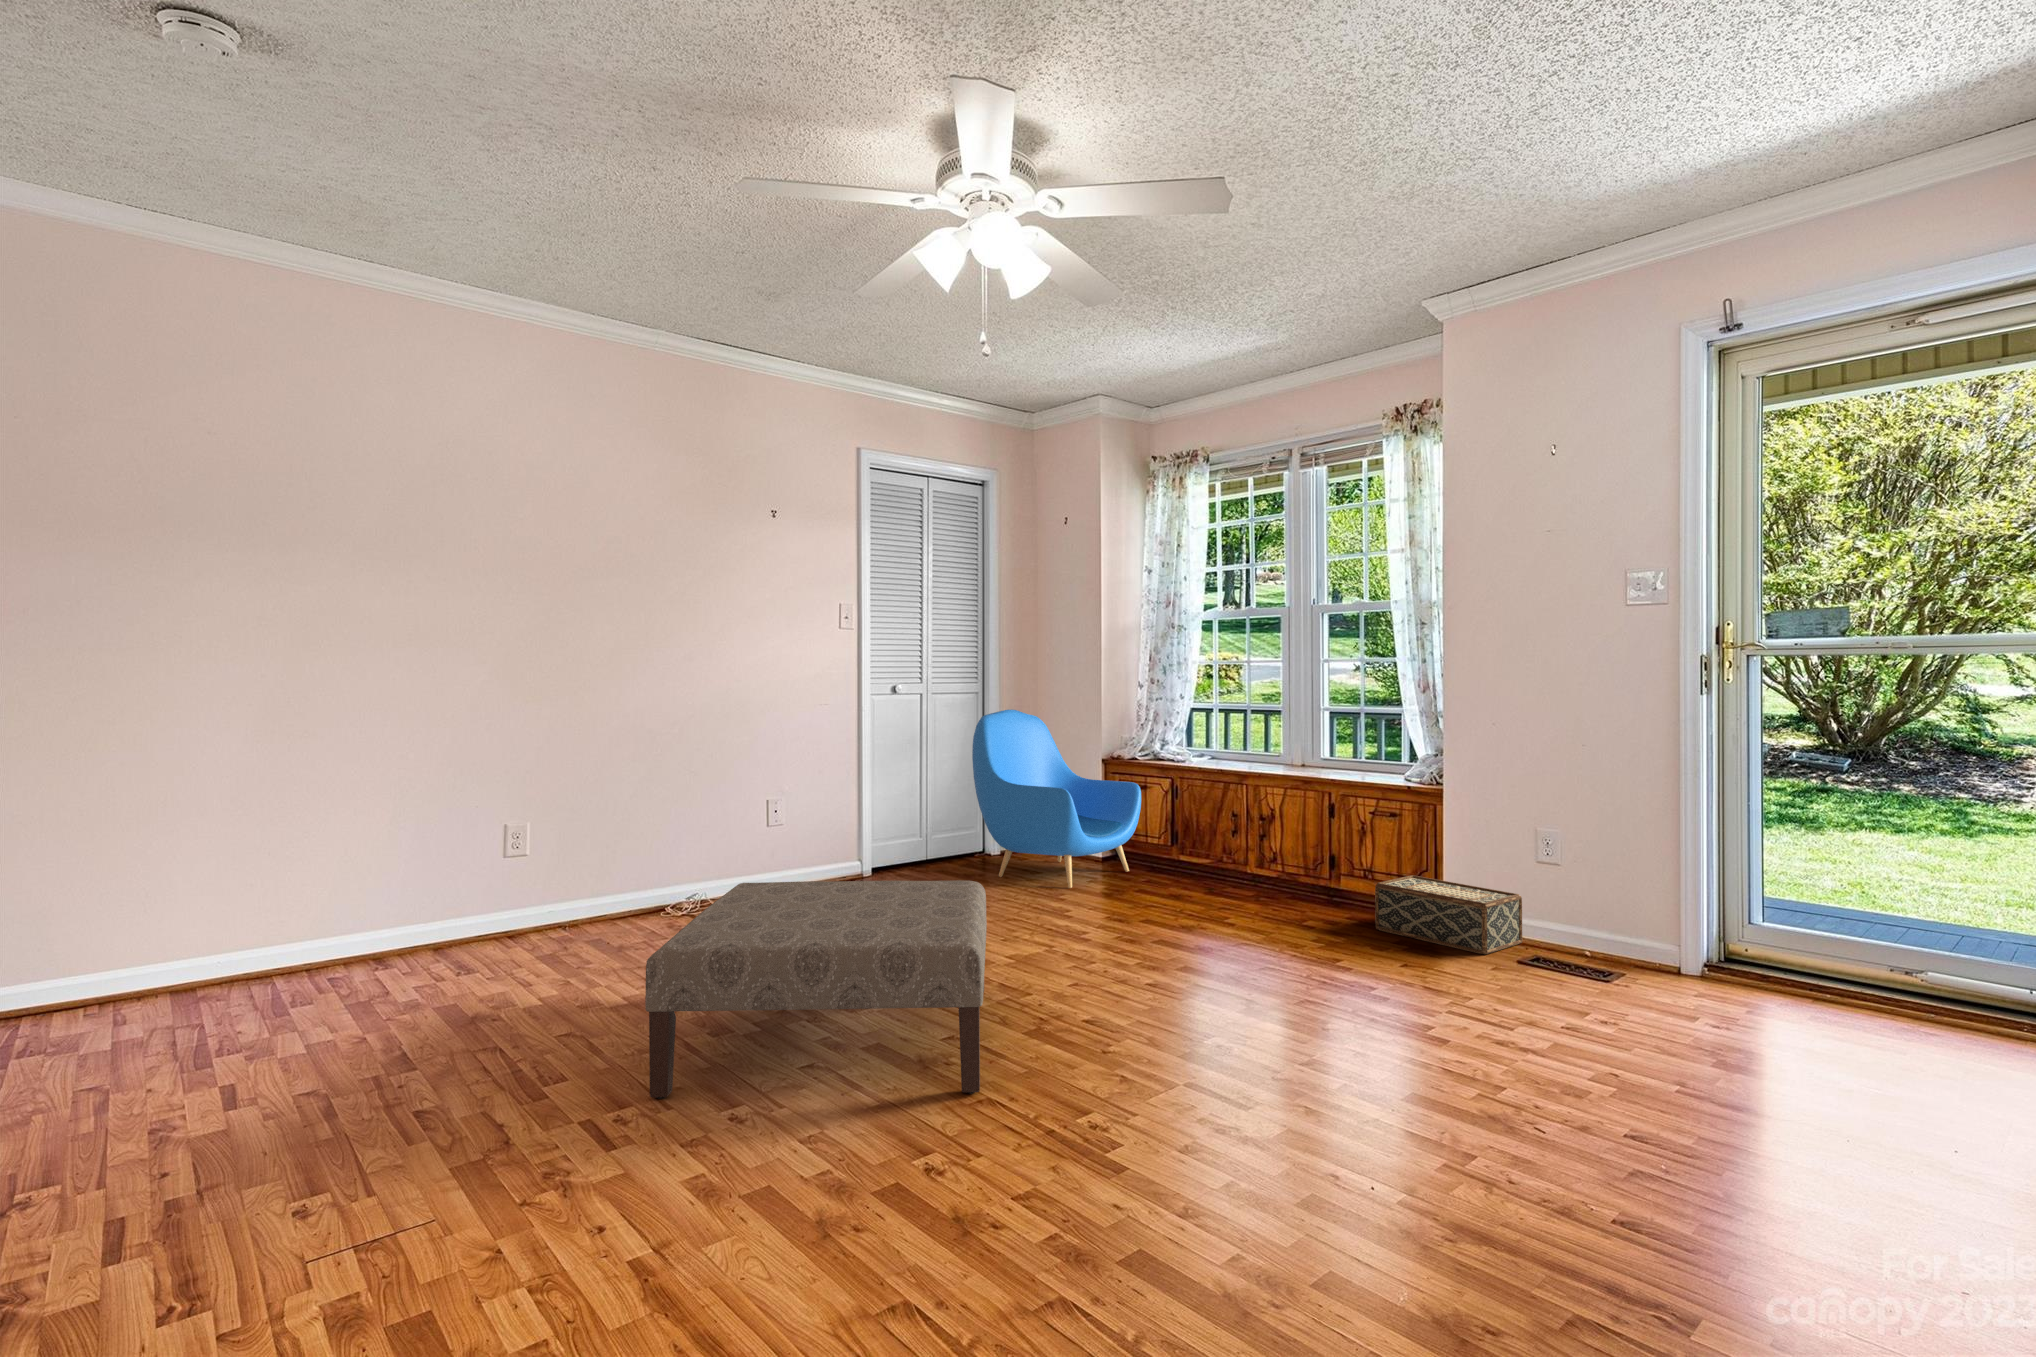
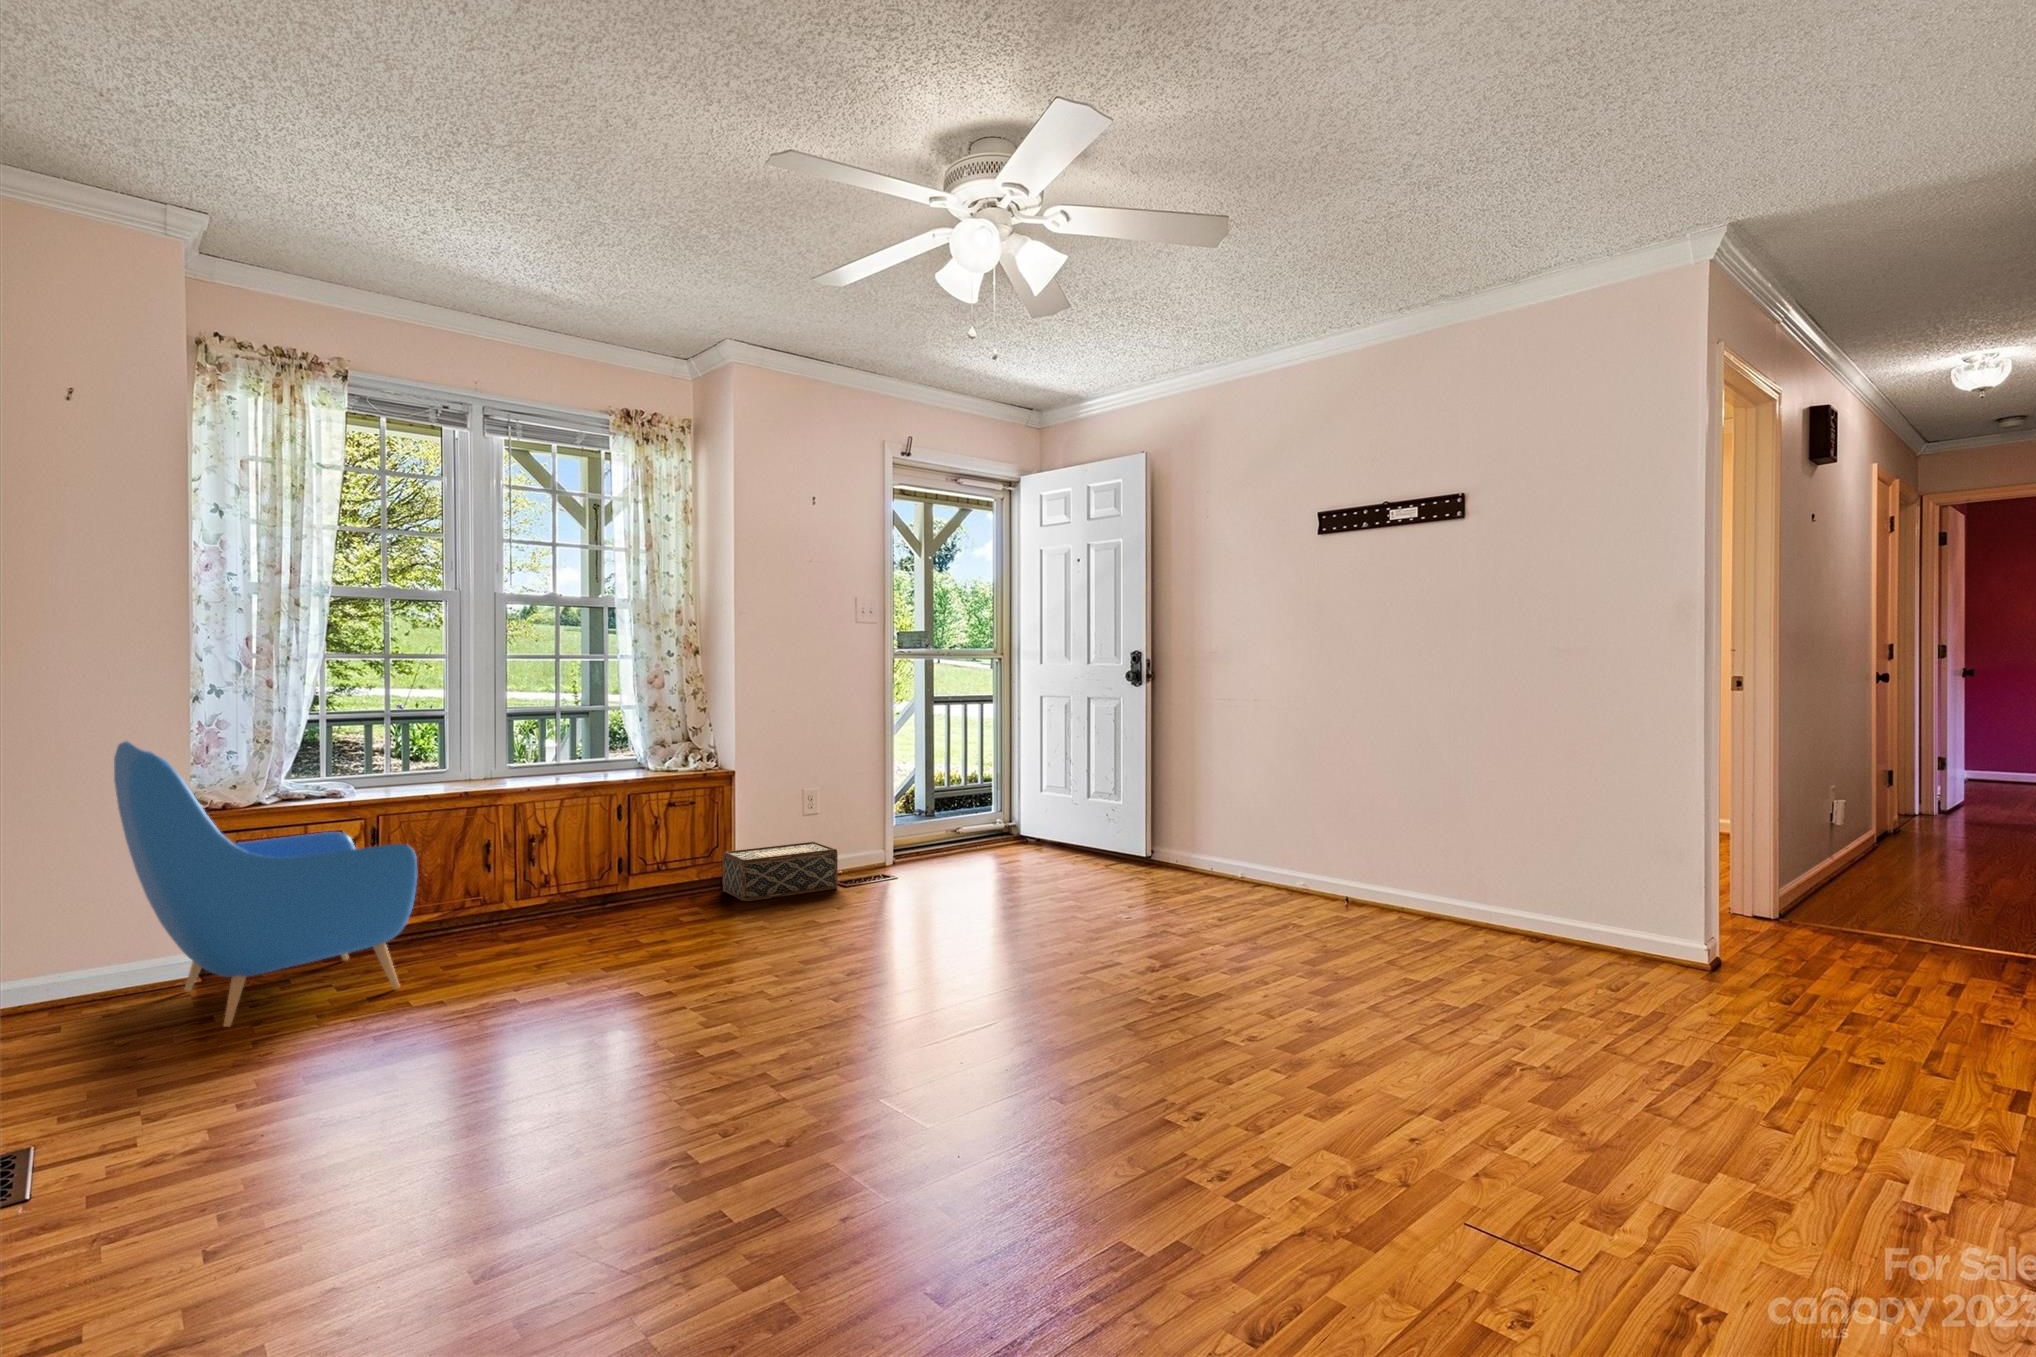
ottoman: present [645,880,987,1099] -> none [790,902,1178,1164]

